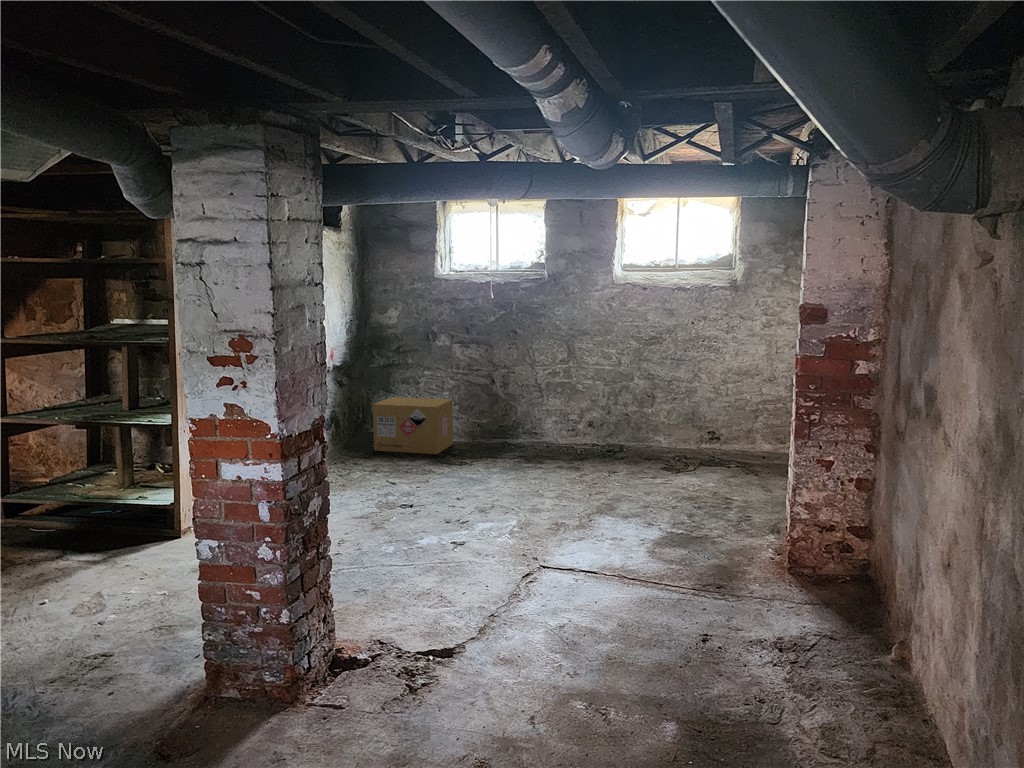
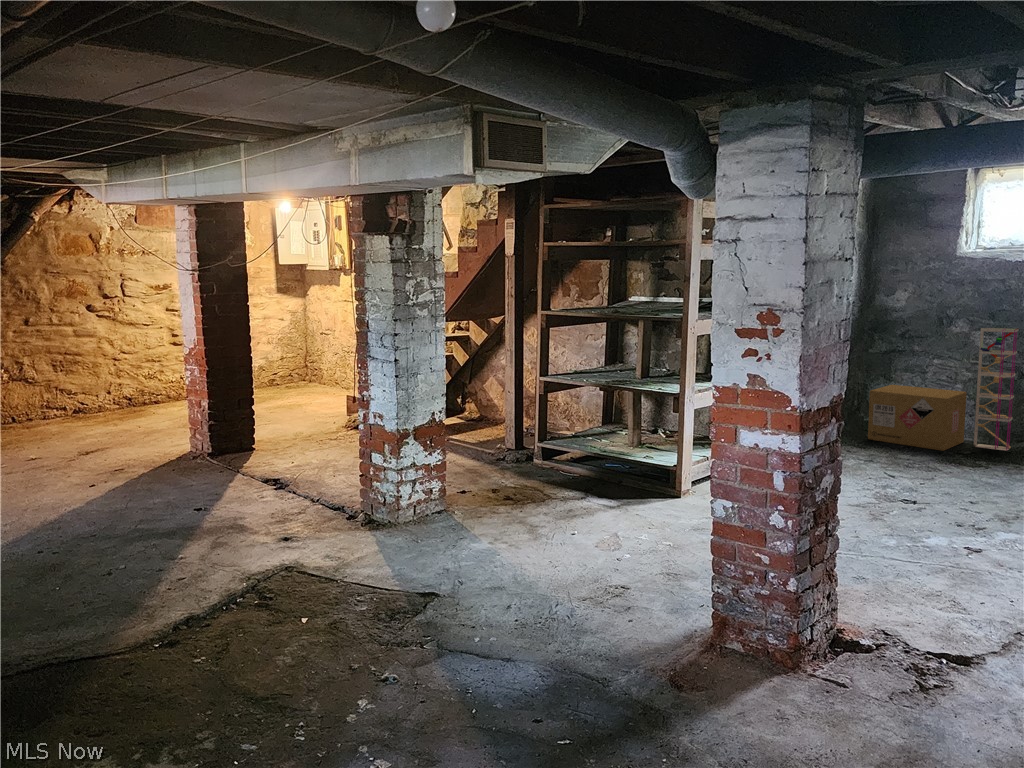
shelving unit: none [459,341,489,448] -> present [974,328,1019,451]

